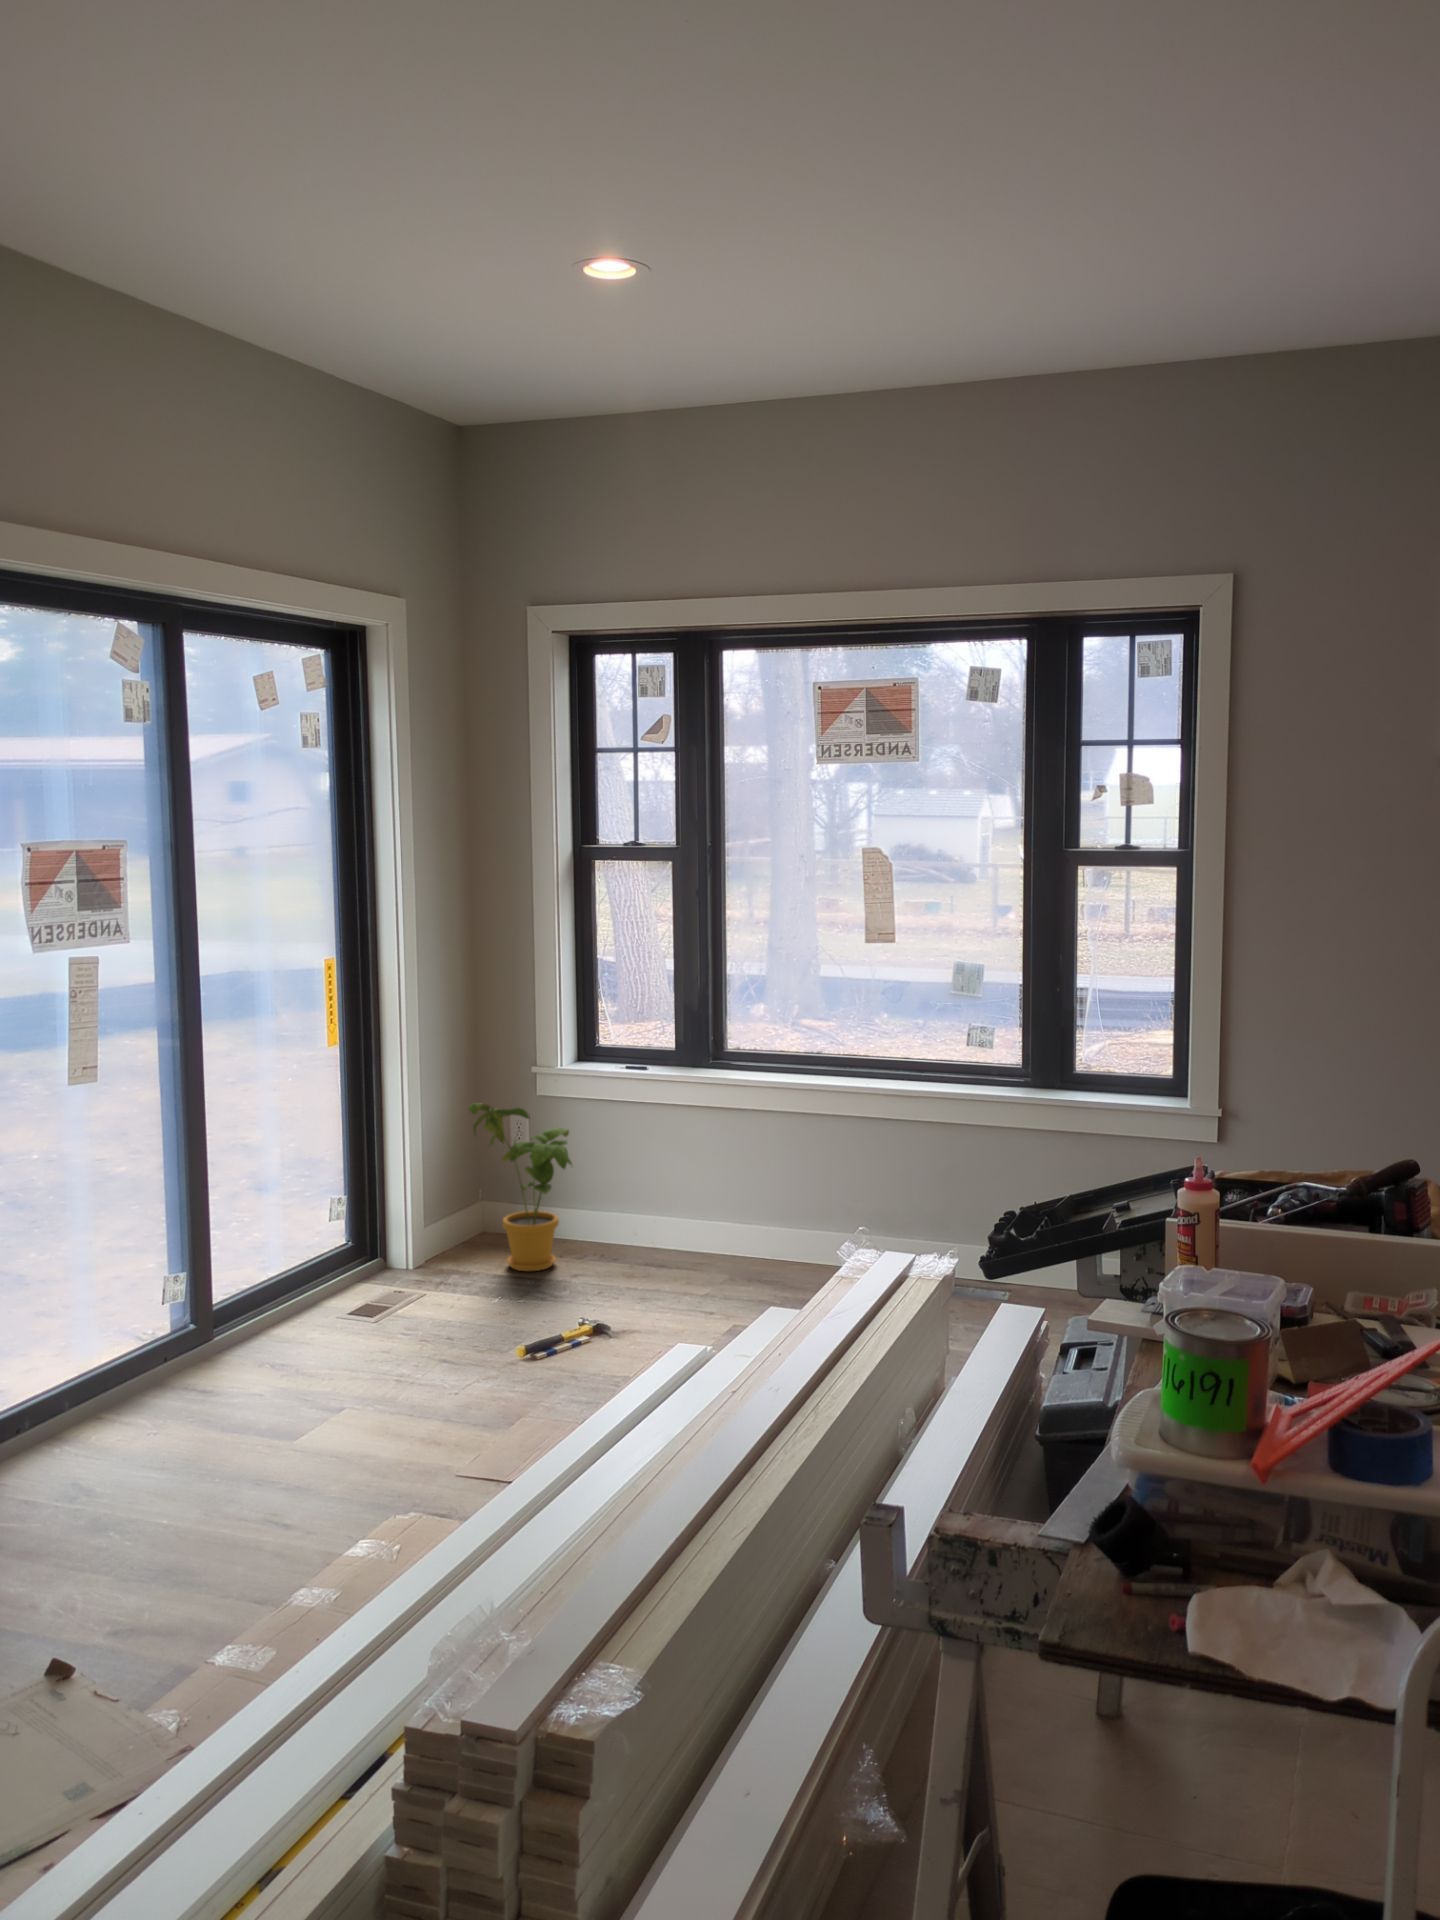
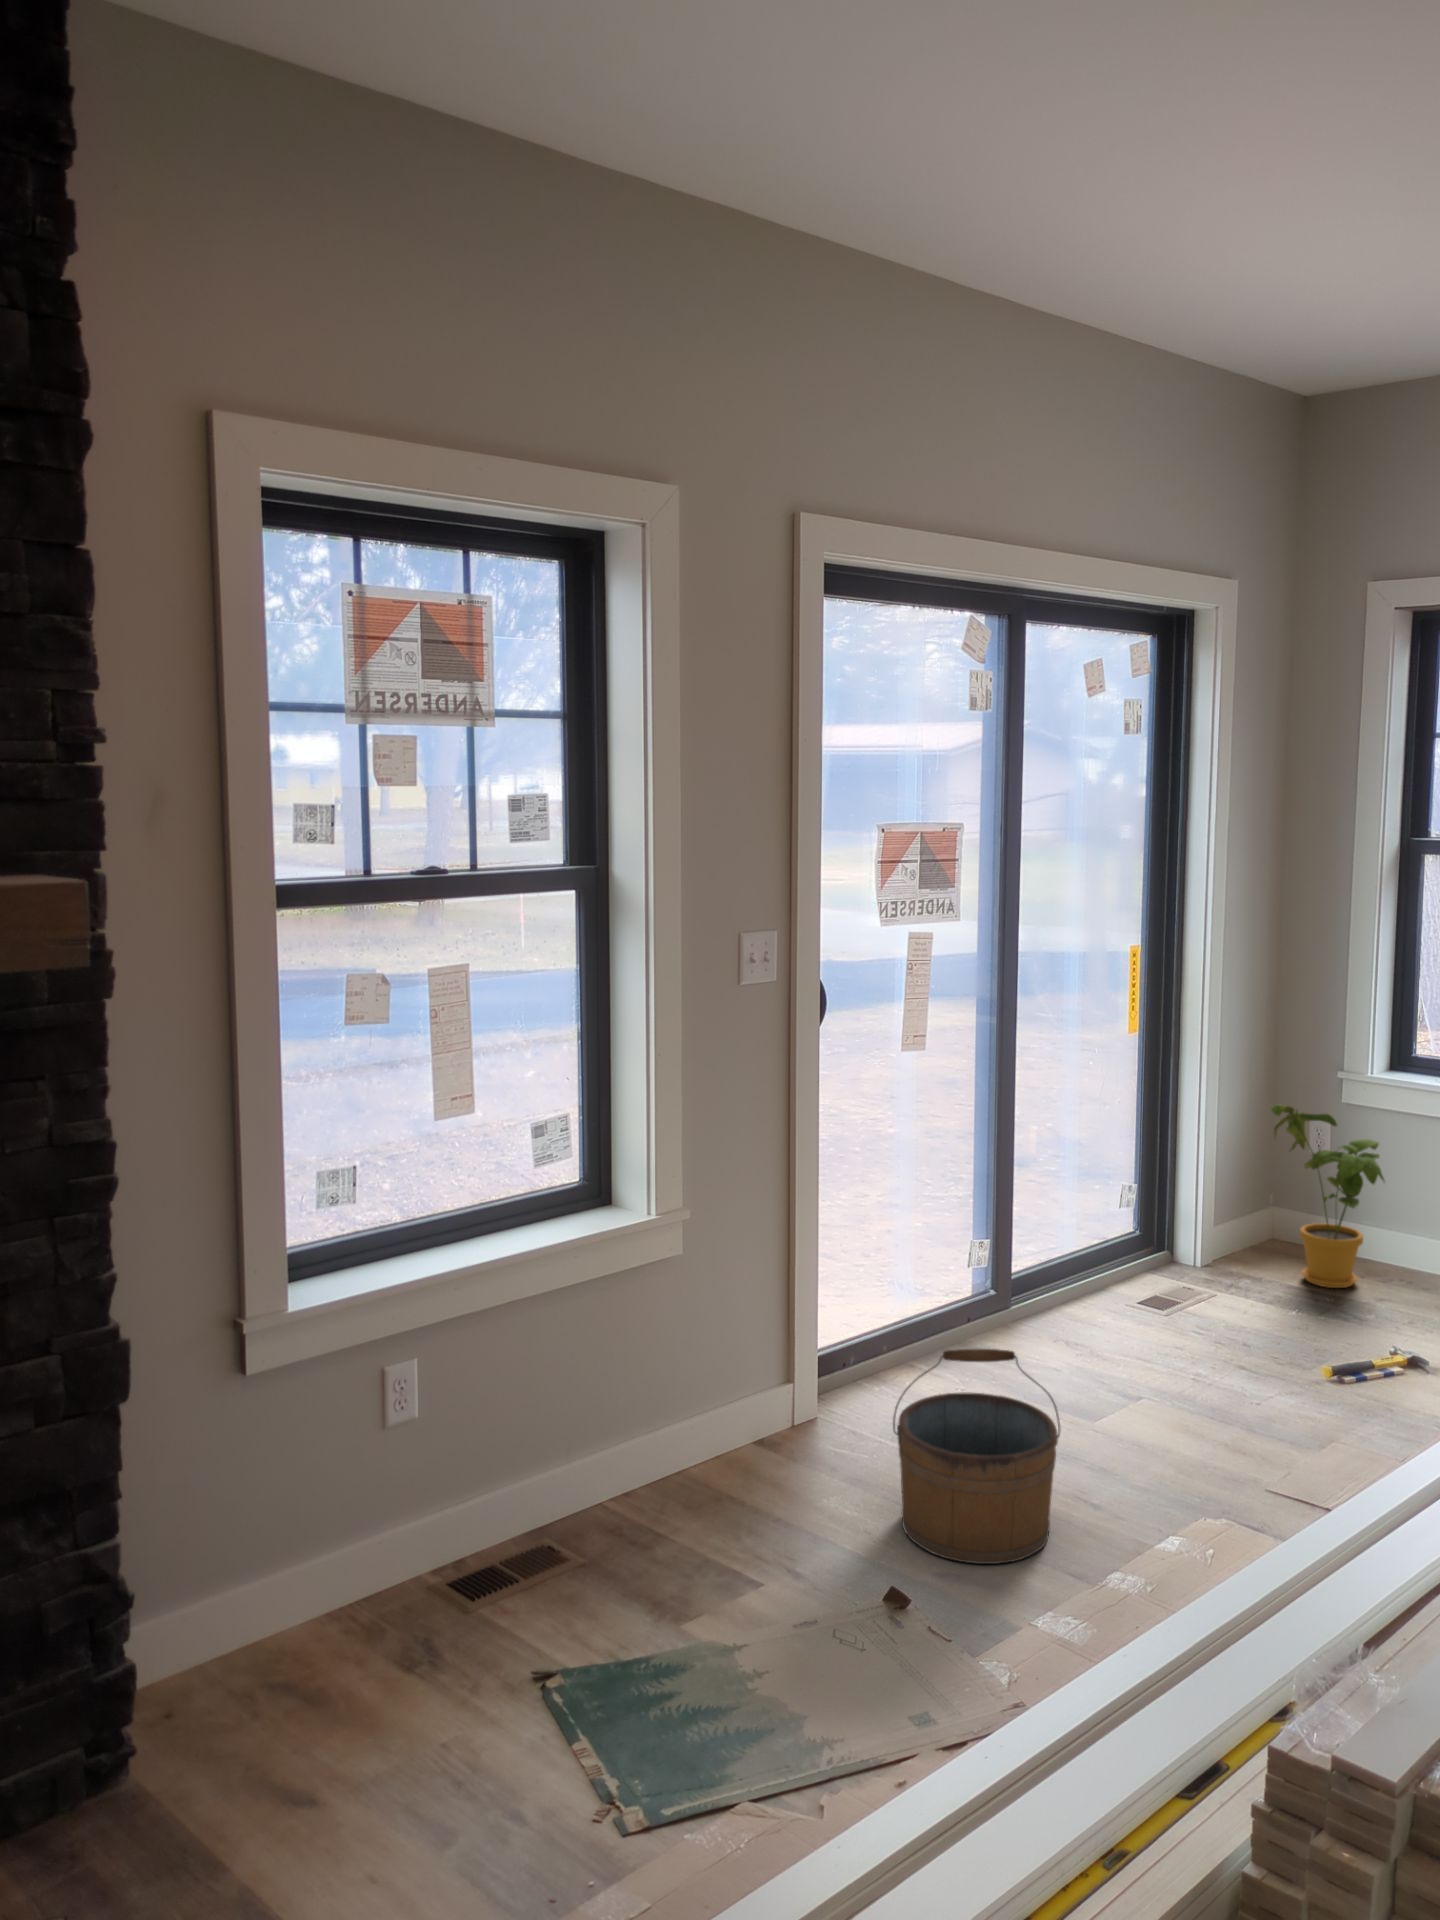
bucket: none [56,1385,242,1617] -> present [893,1349,1060,1564]

